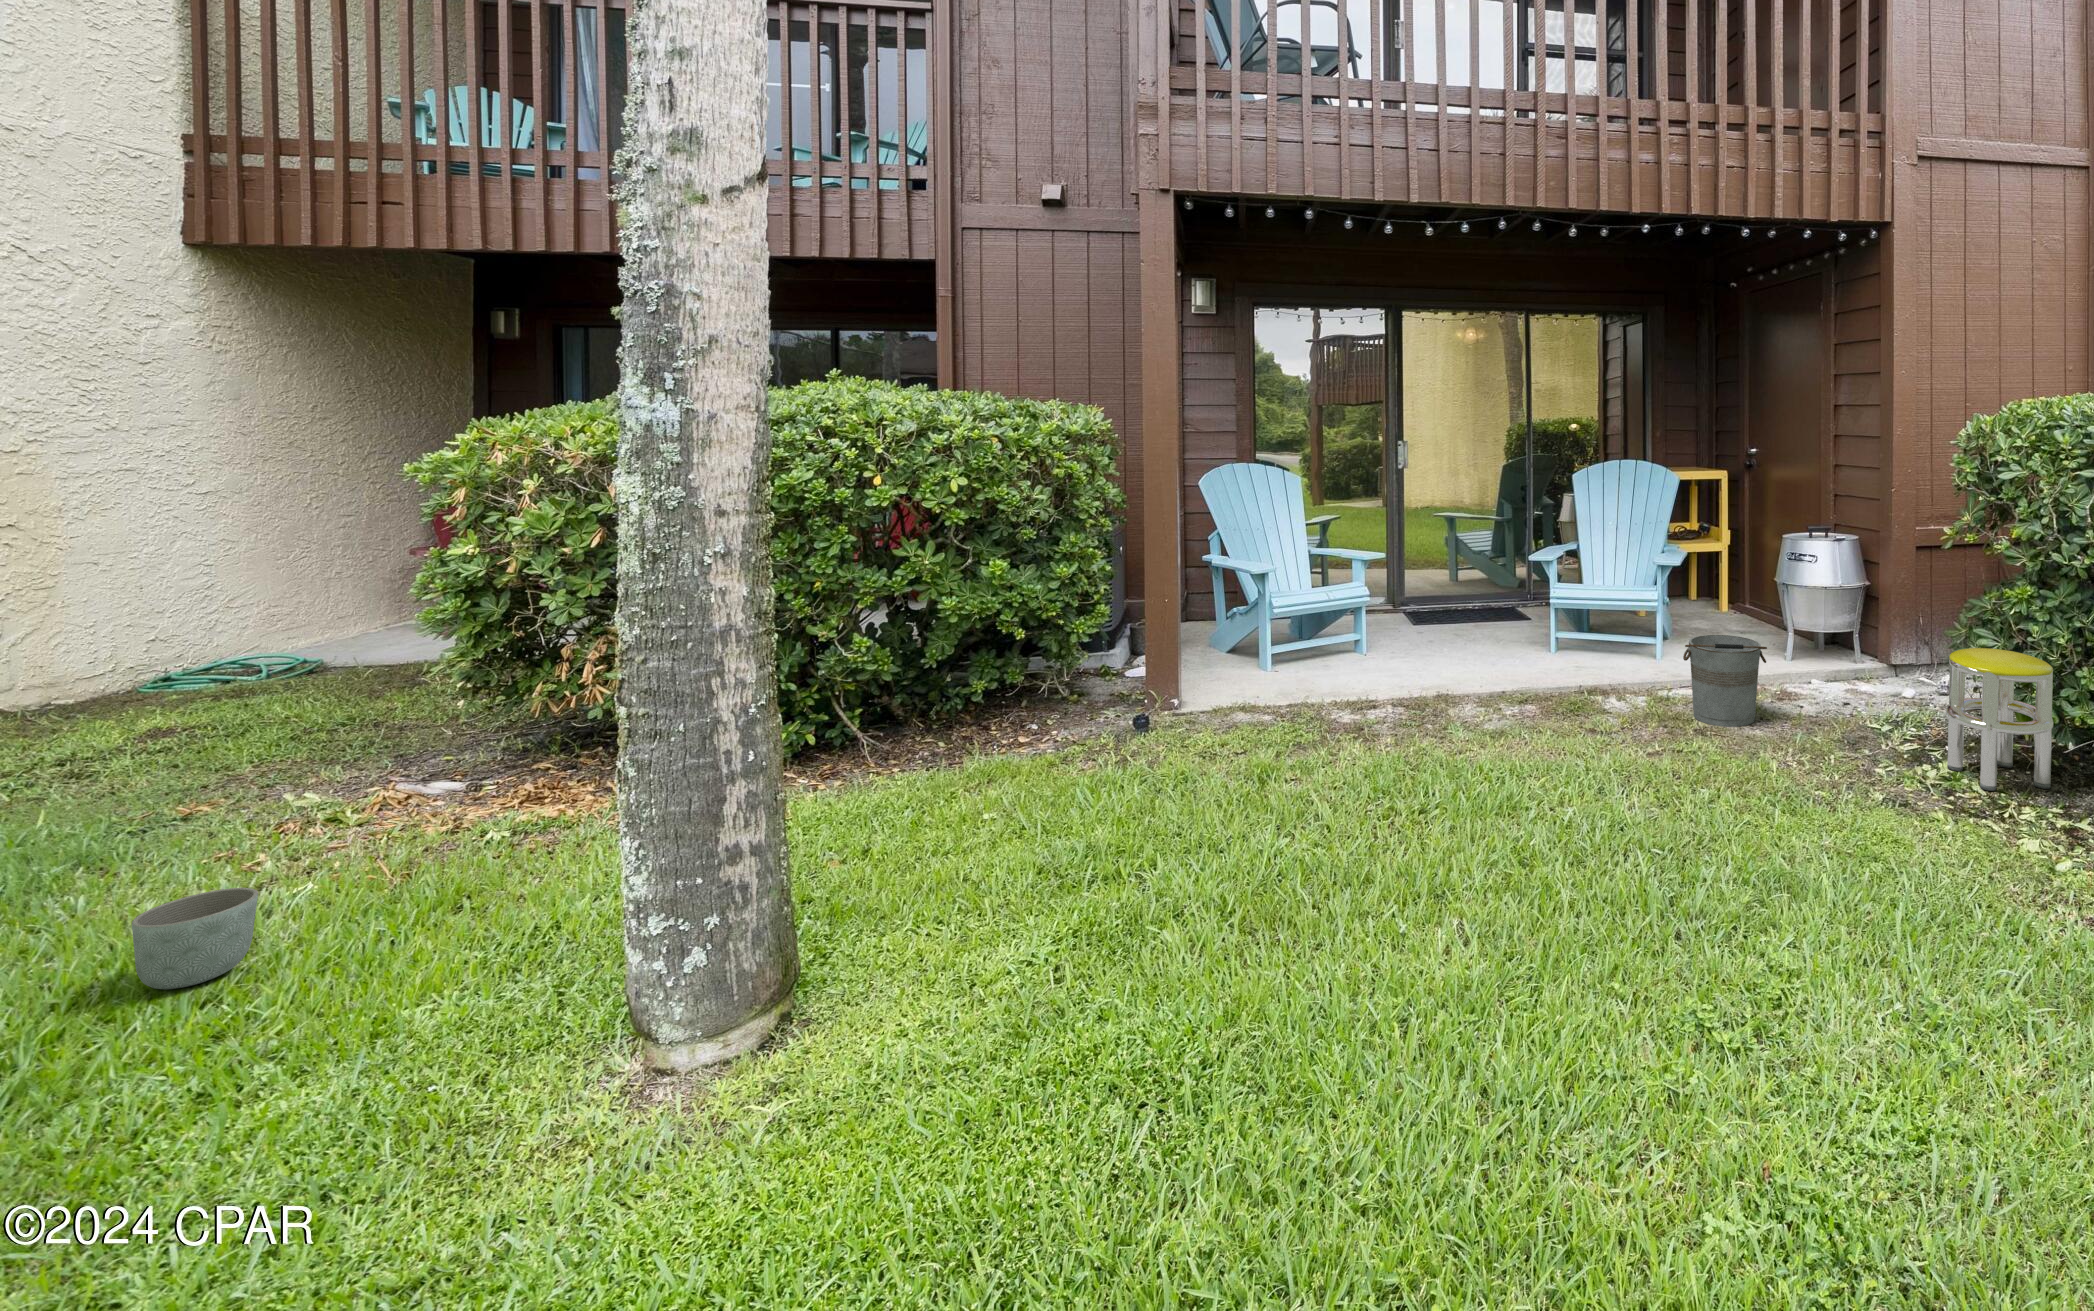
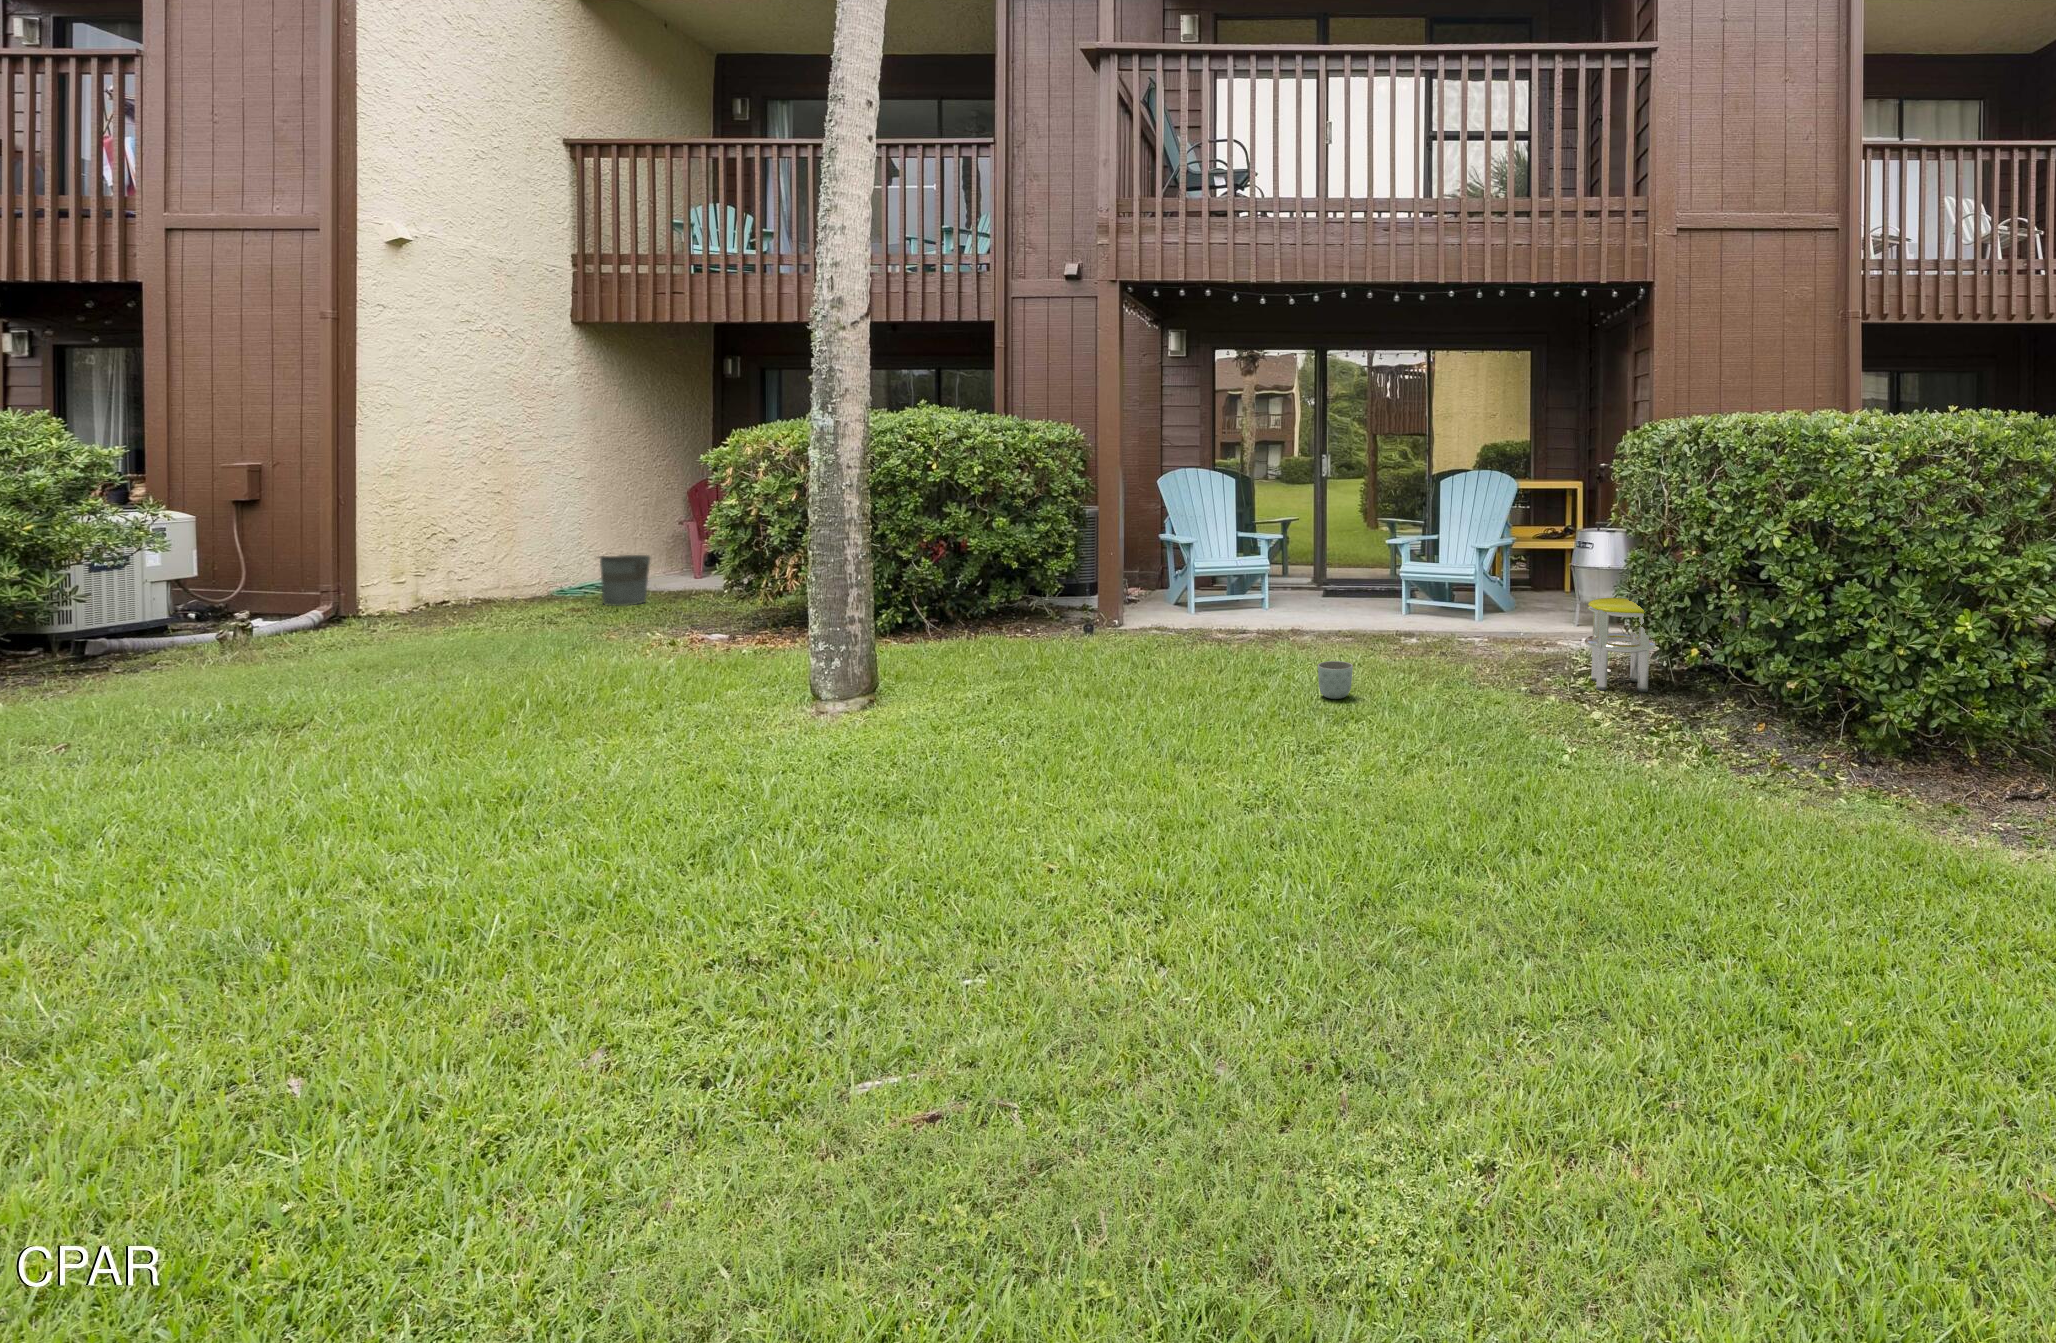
bucket: present [1683,635,1767,727] -> present [599,555,650,606]
planter: present [132,888,258,989] -> present [1318,661,1353,699]

